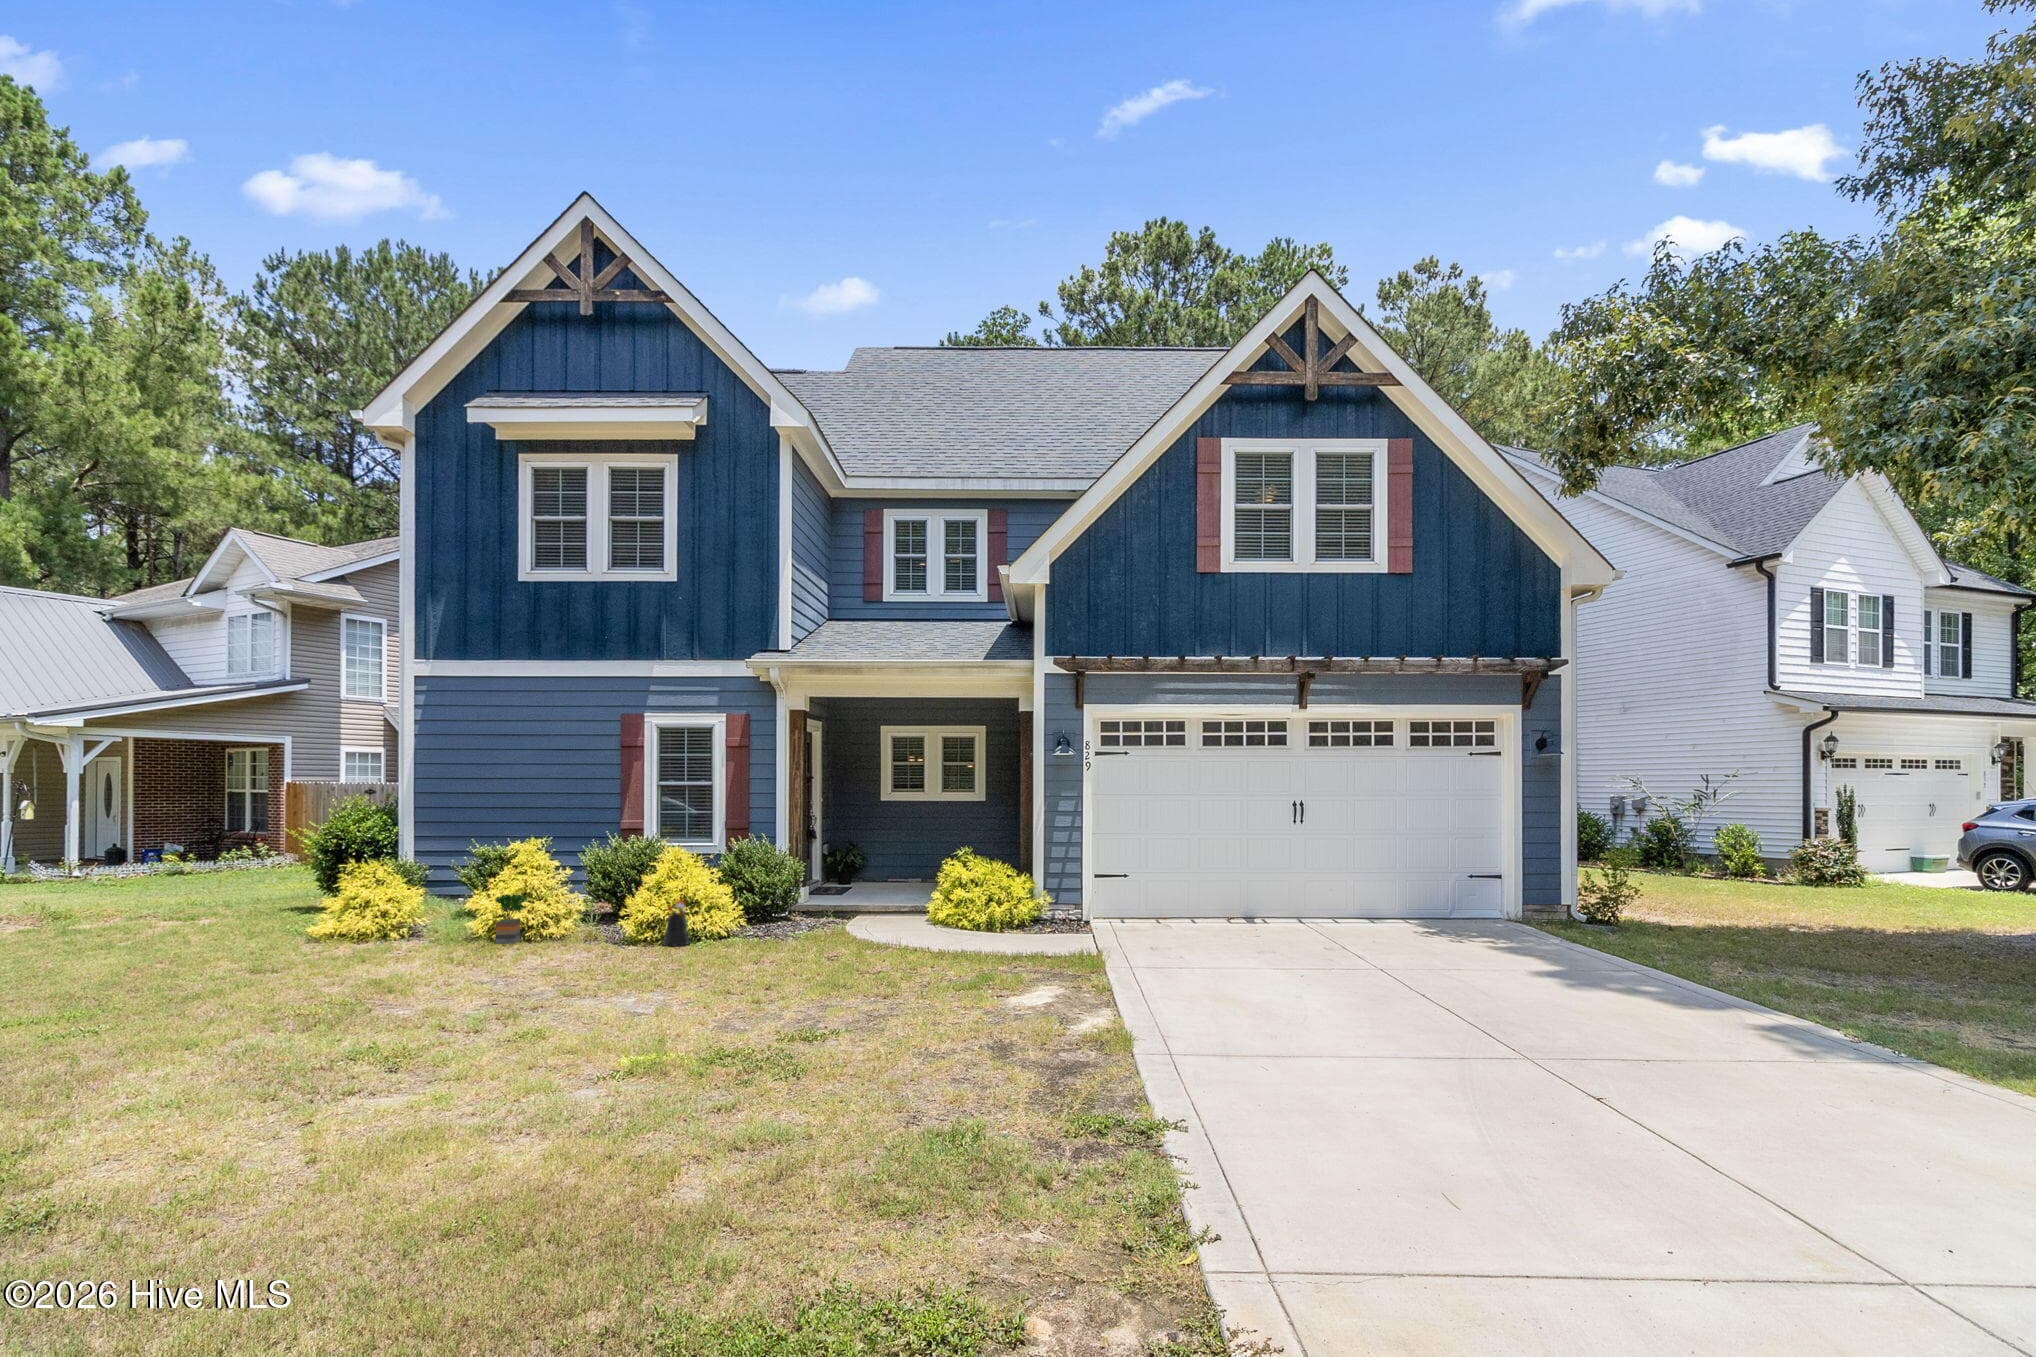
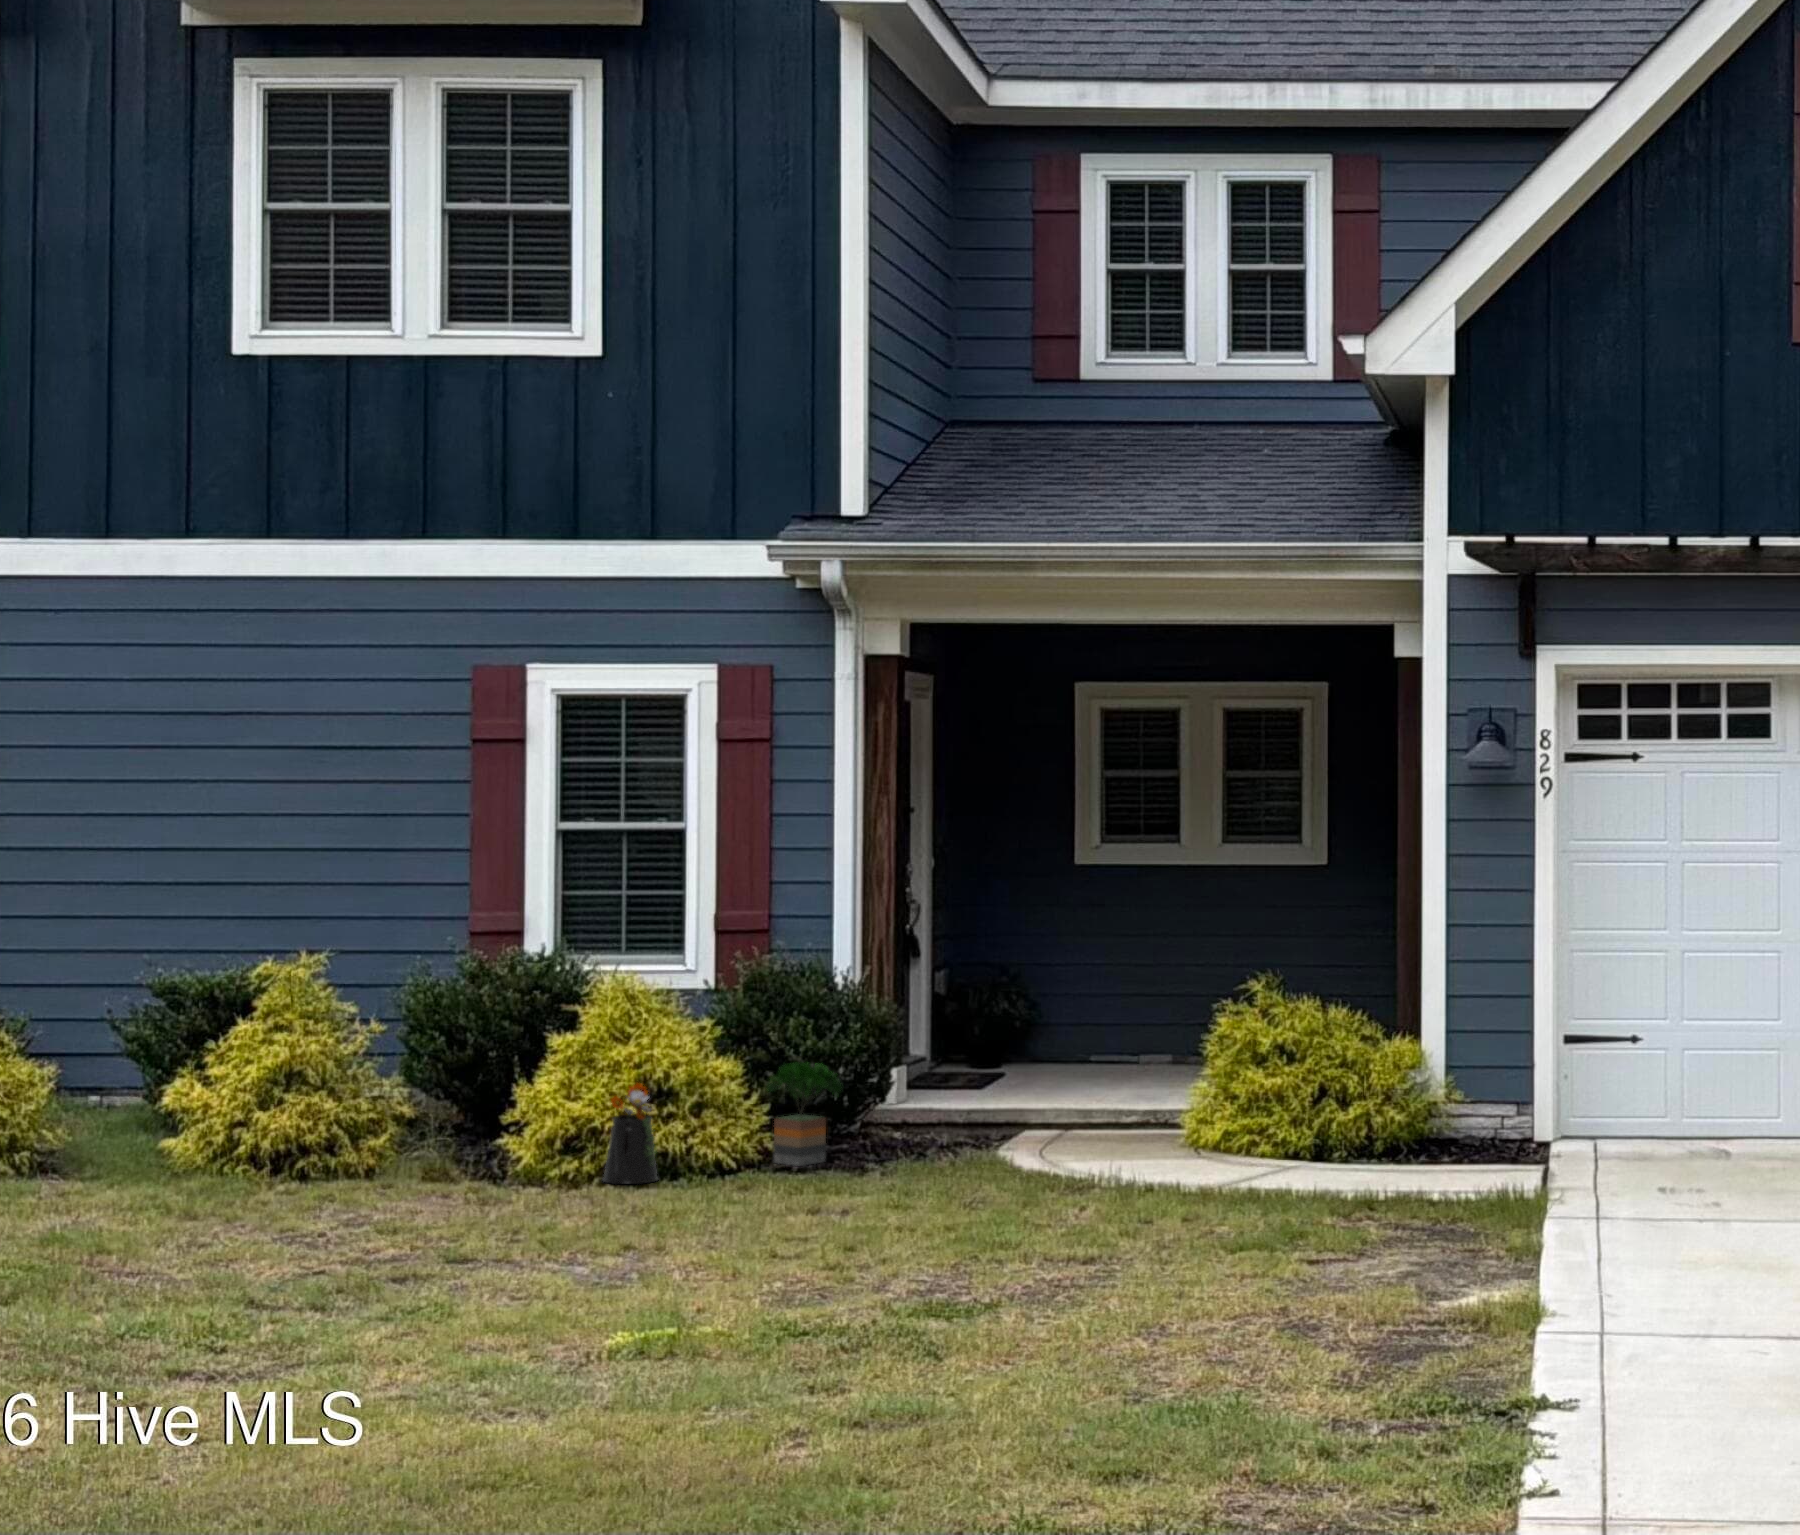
potted tree: present [495,894,527,944] -> present [768,1062,841,1166]

